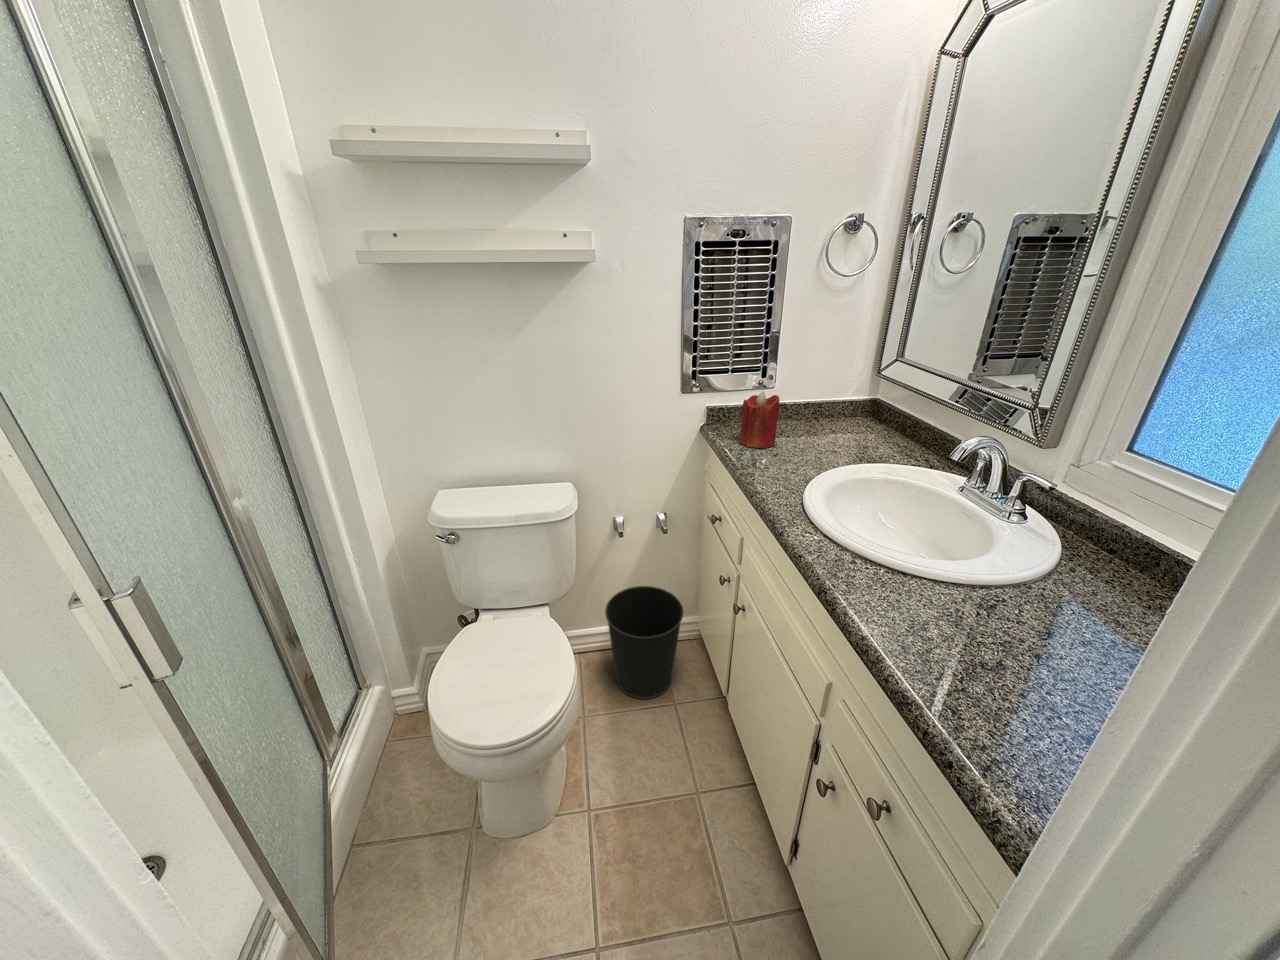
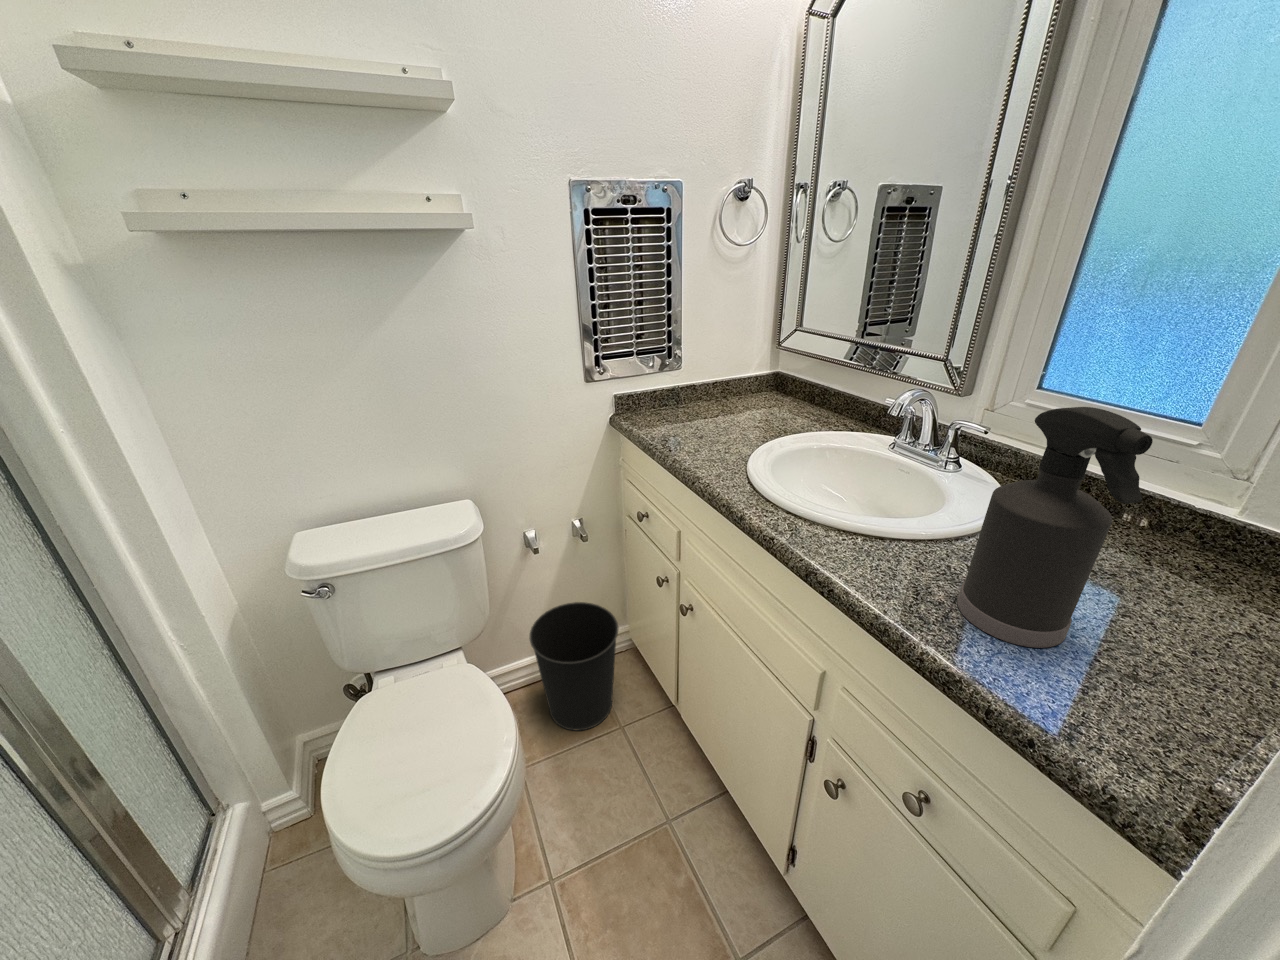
candle: present [739,391,780,448] -> none [656,370,697,432]
spray bottle: none [945,482,1107,697] -> present [957,407,1153,648]

